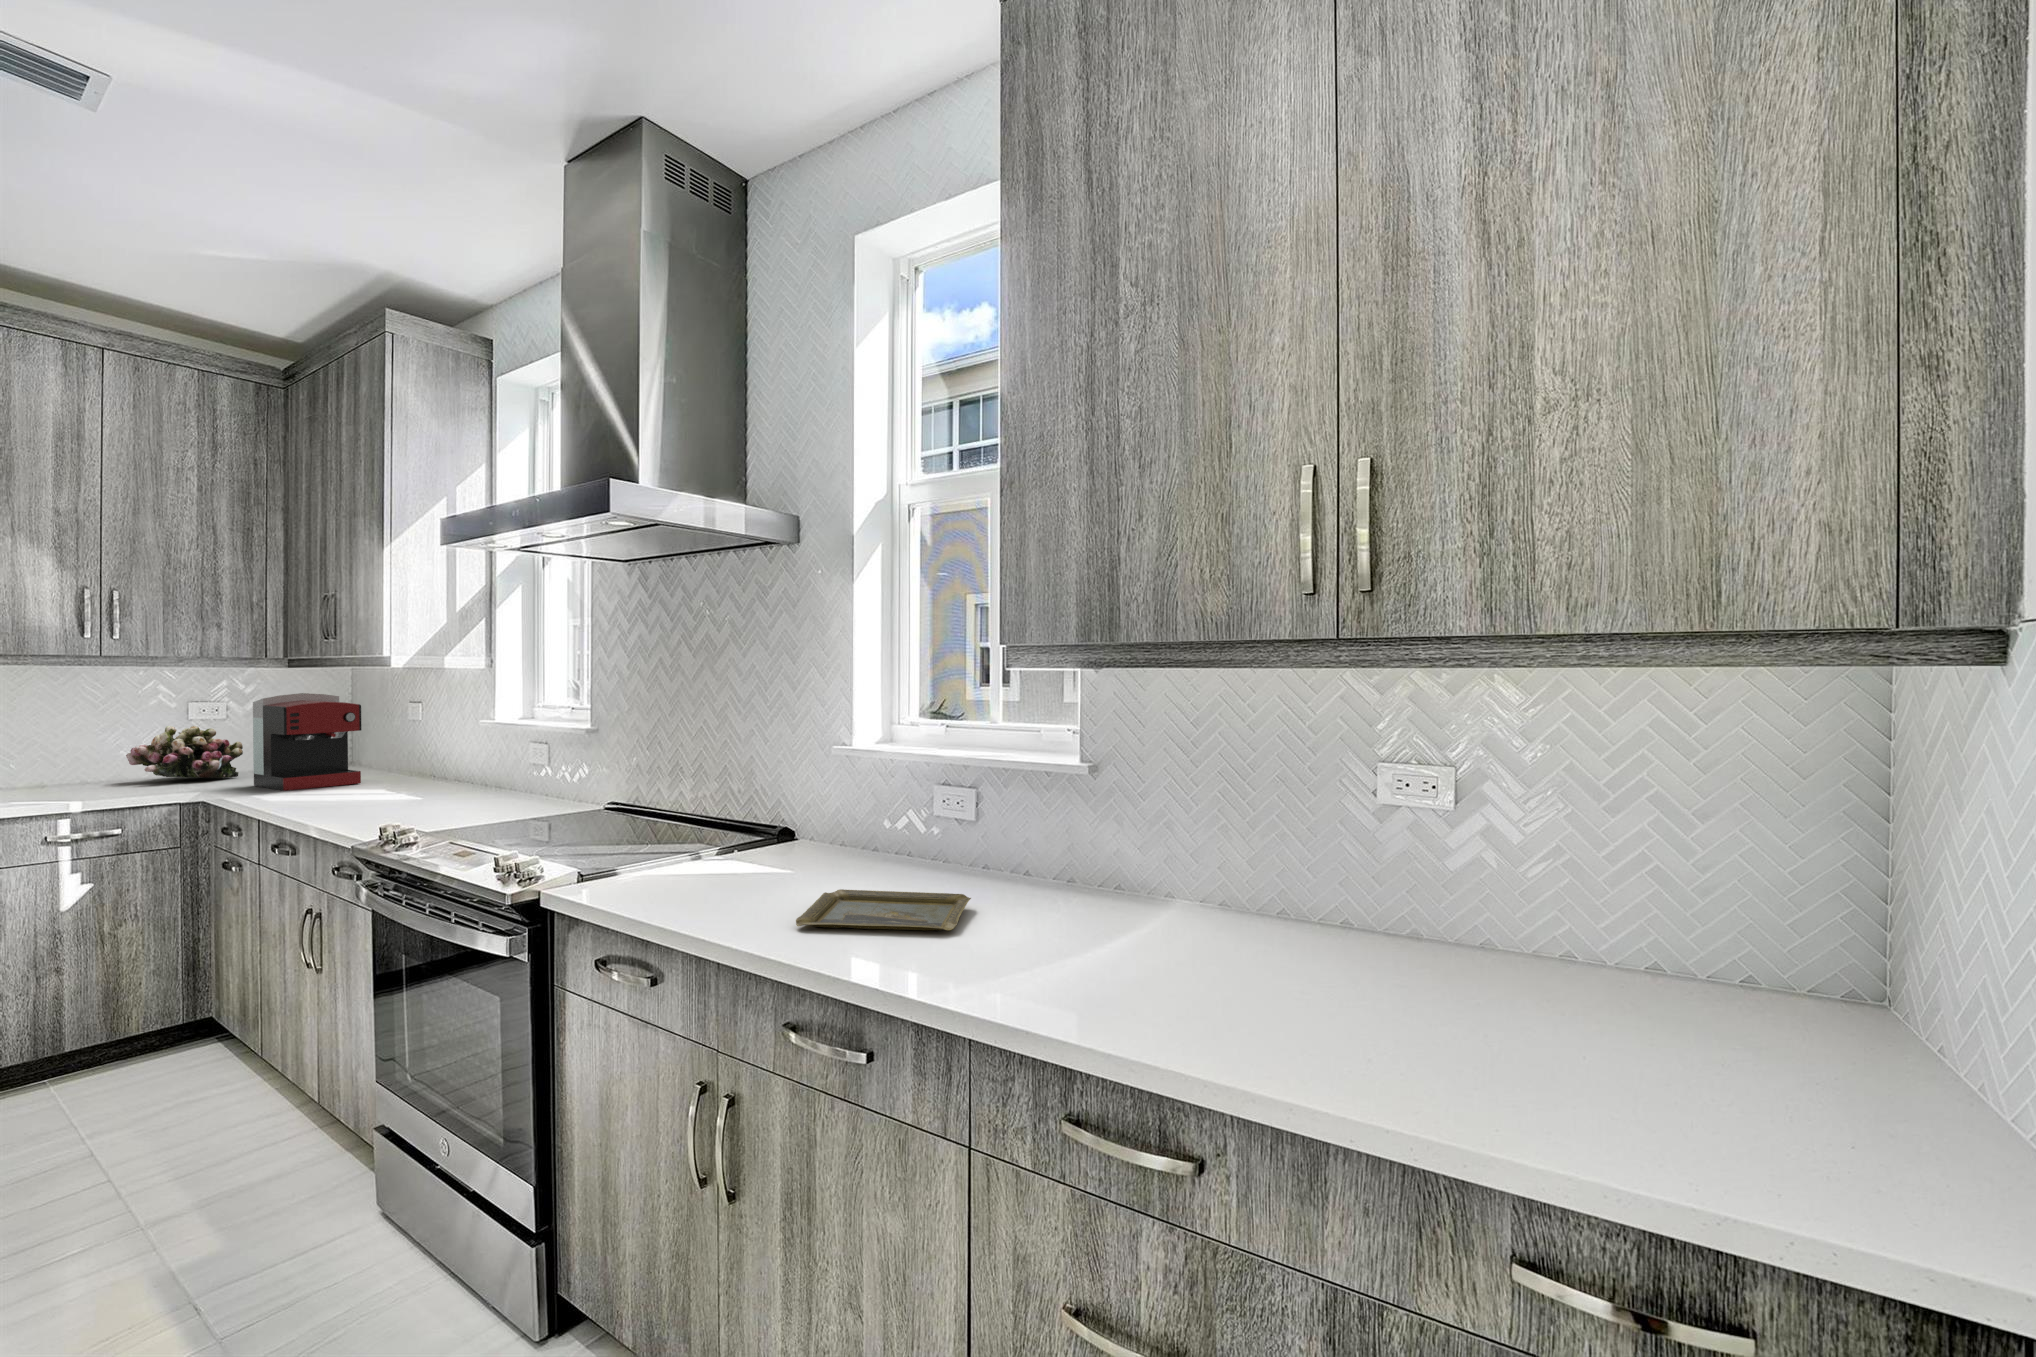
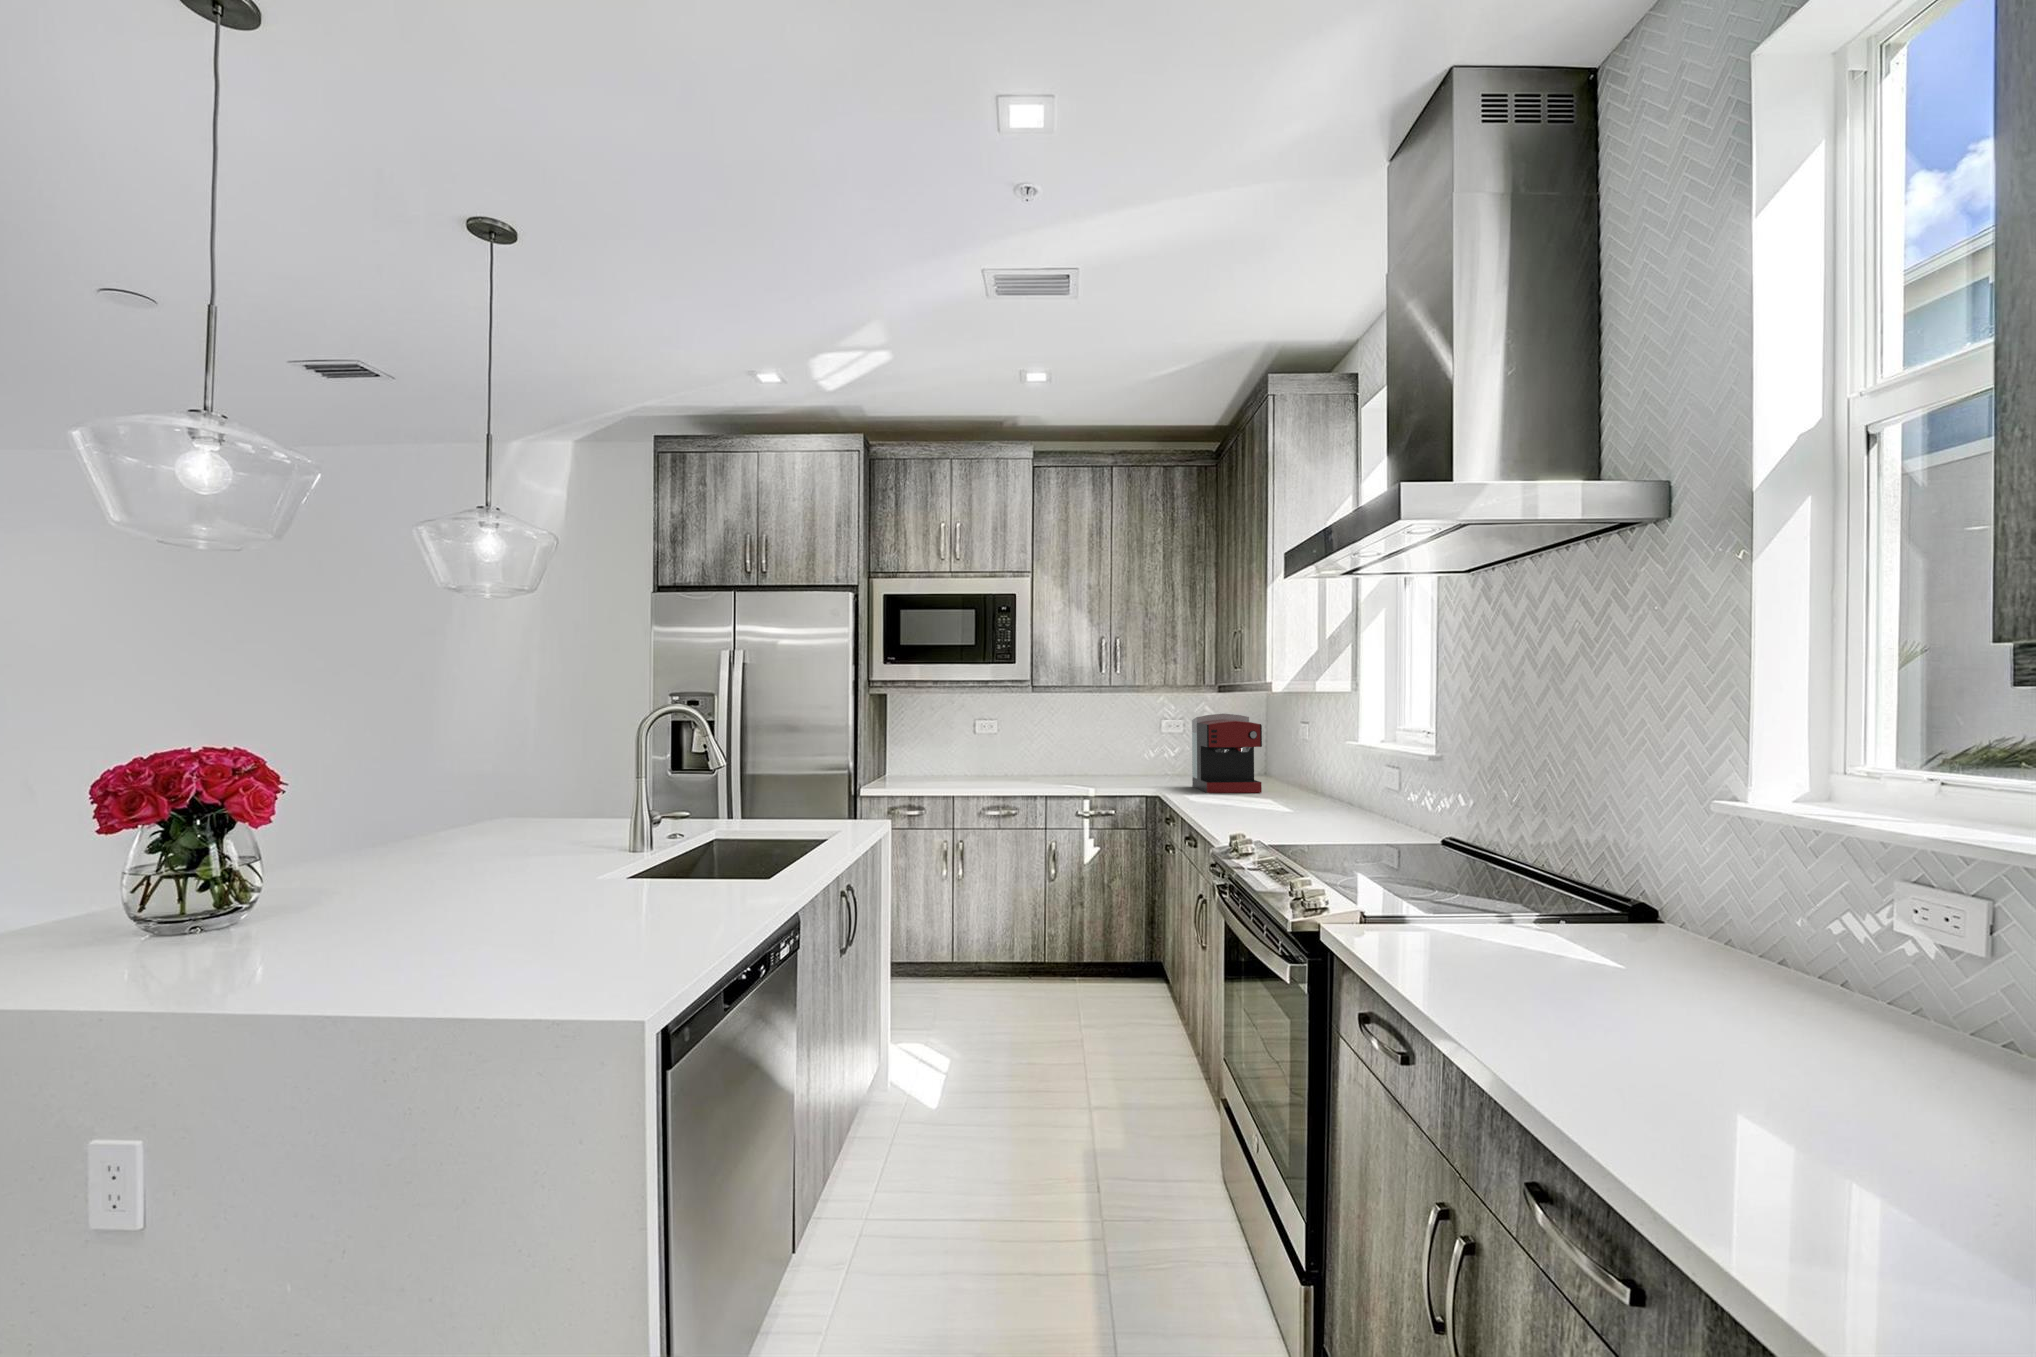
flower arrangement: present [126,726,243,778] -> none [1126,736,1193,779]
tray: present [796,889,971,930] -> none [1577,1009,1943,1141]

